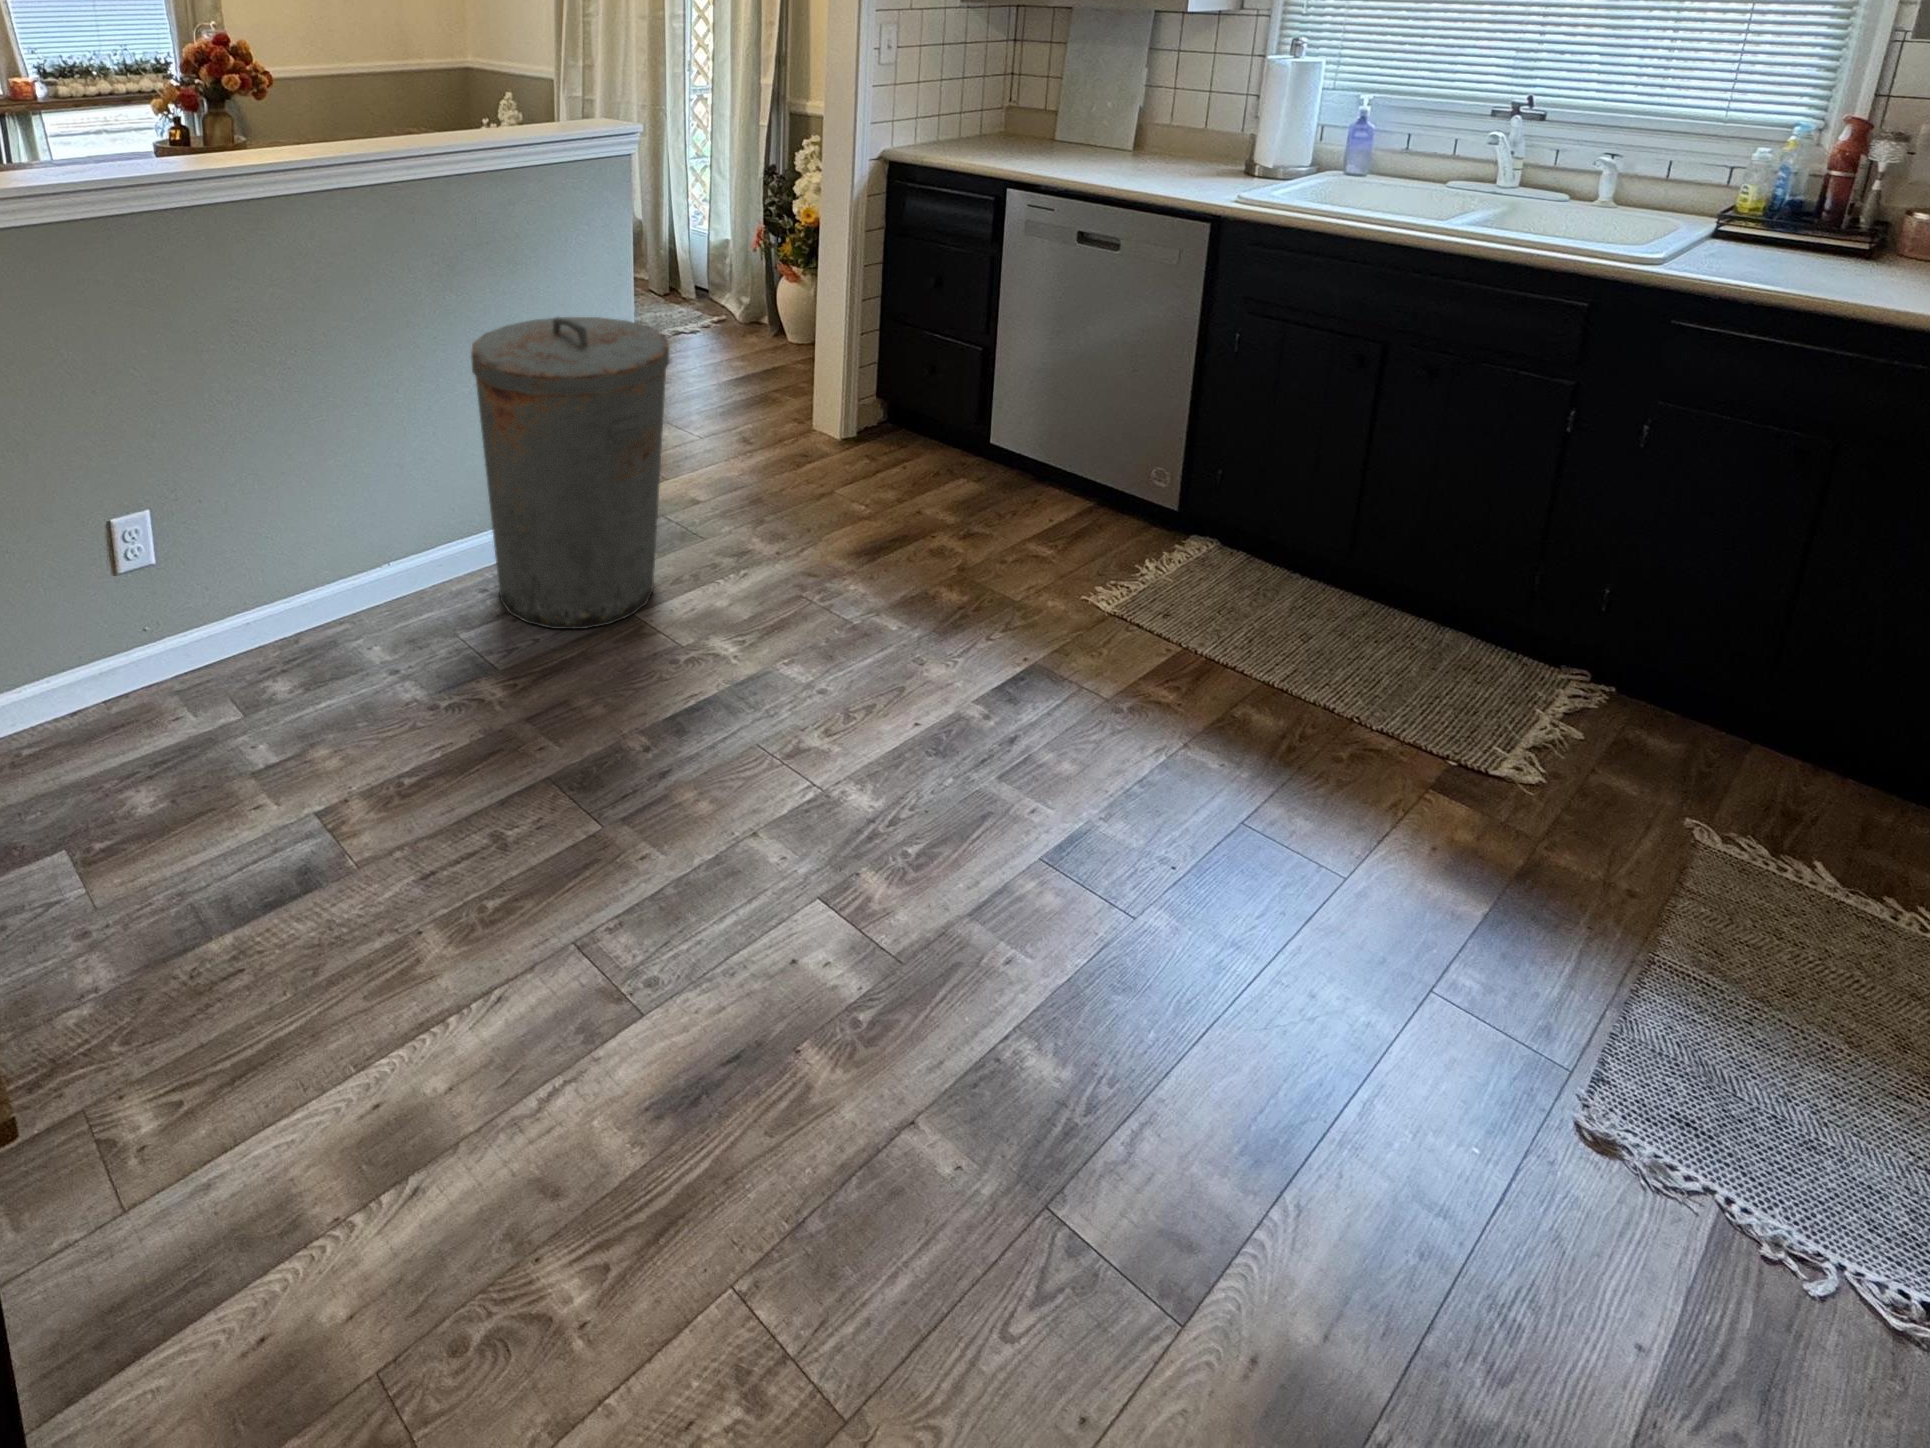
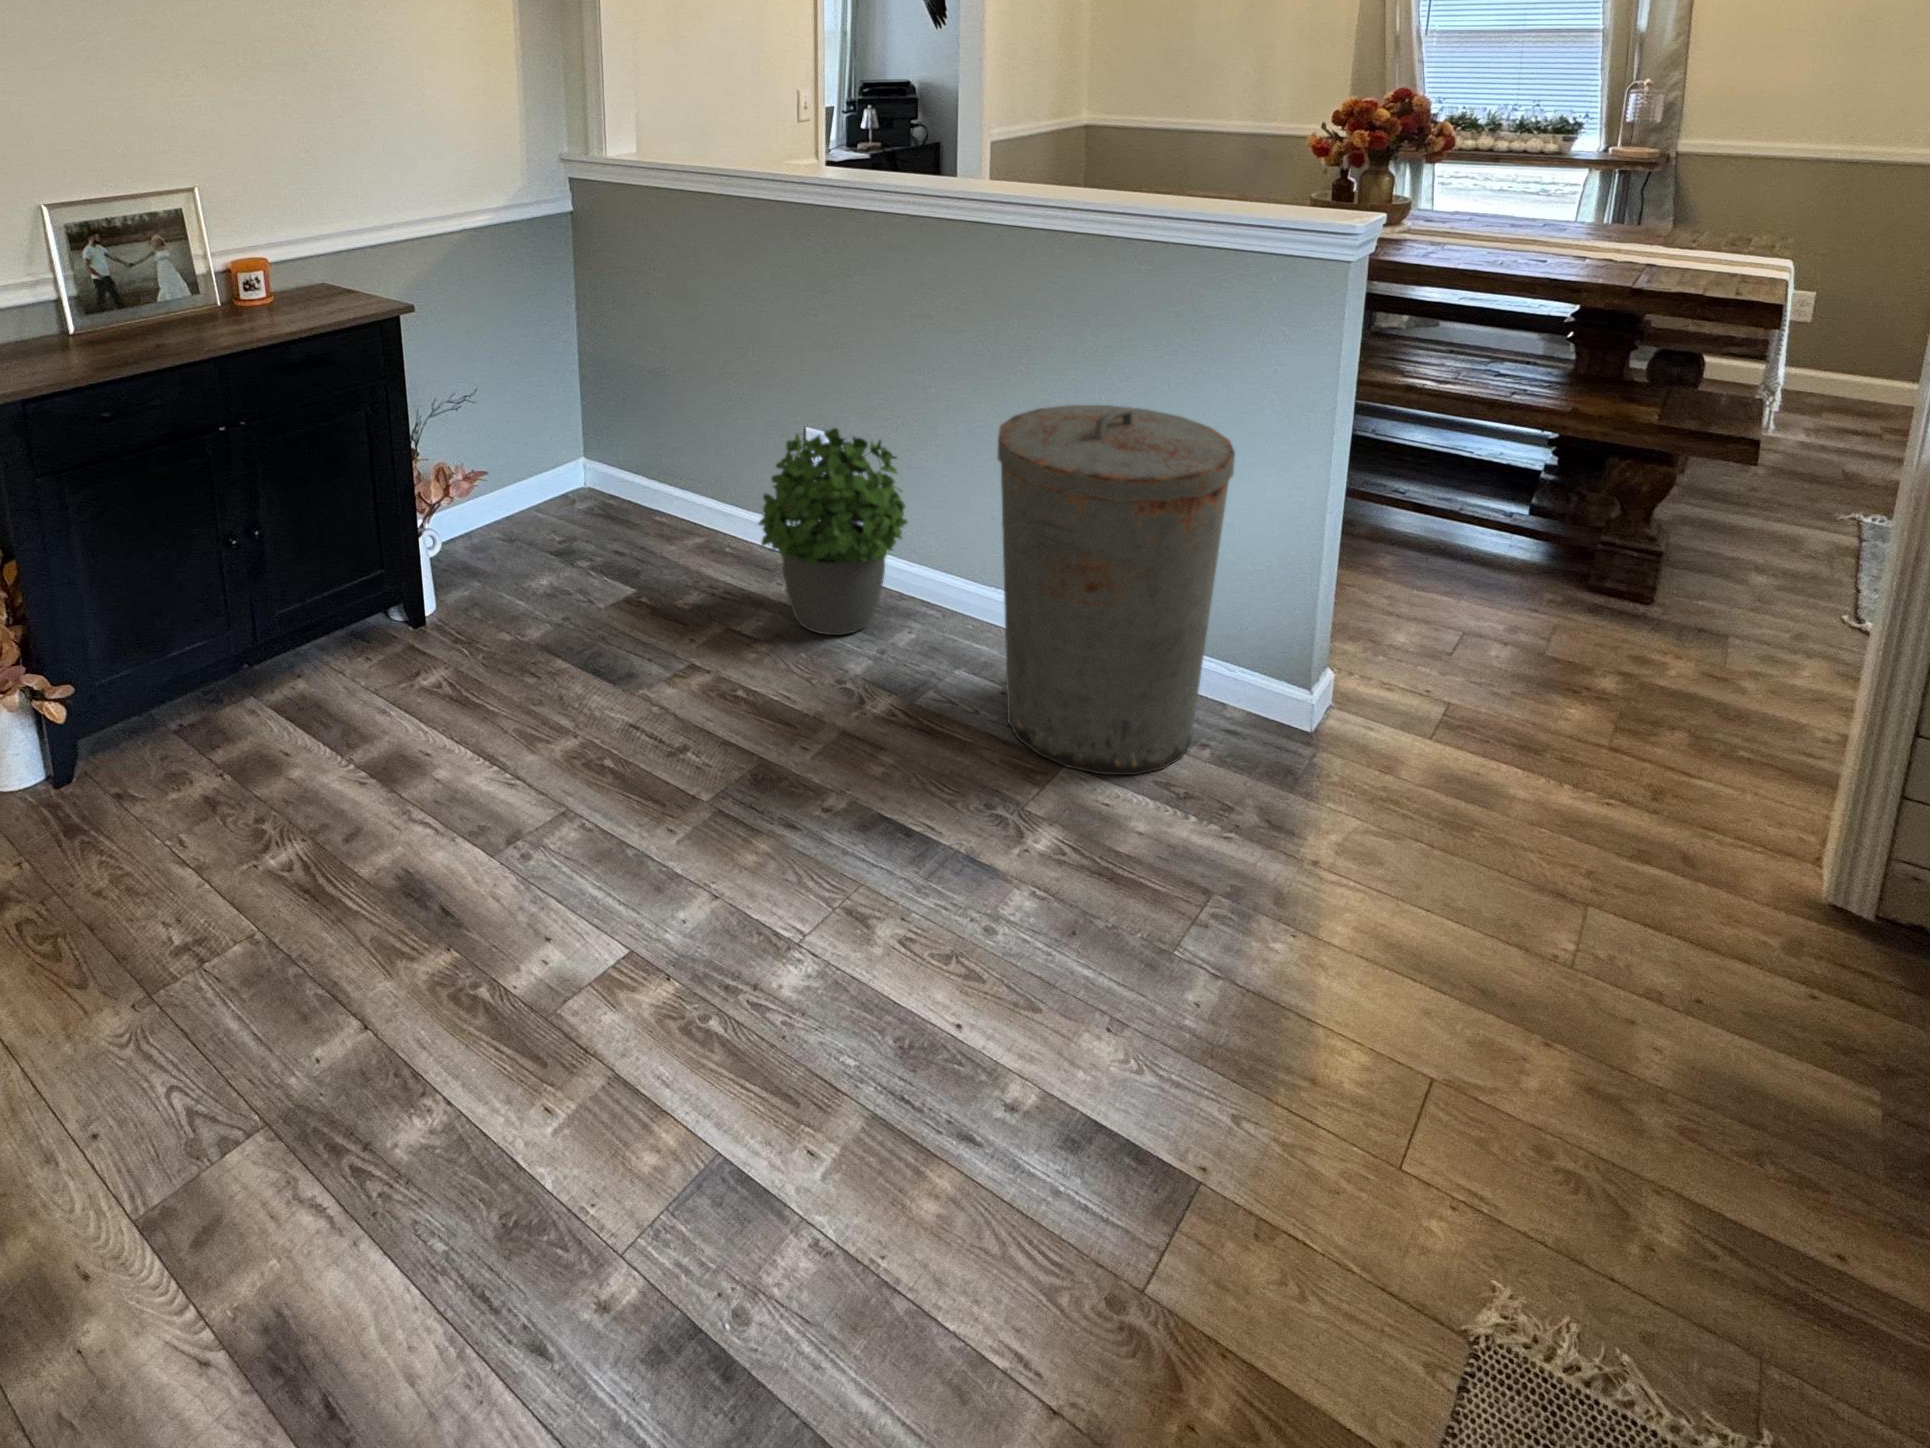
potted plant: none [169,468,385,720] -> present [759,428,907,635]

